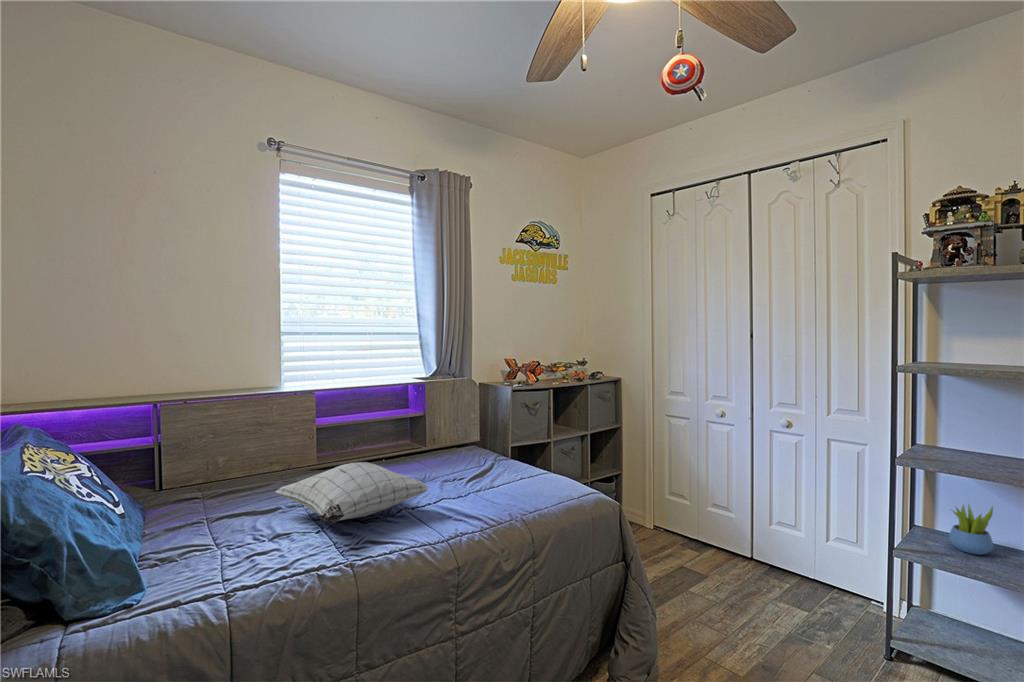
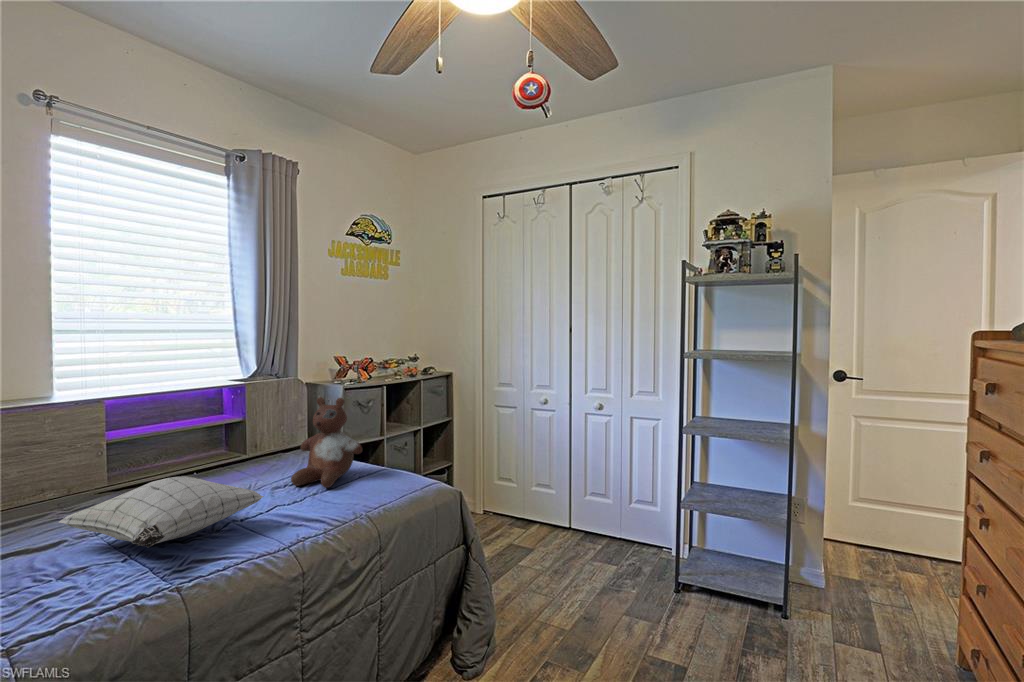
stuffed bear: none [458,397,523,485] -> present [291,397,362,488]
succulent plant: present [949,504,993,555] -> none [710,461,737,499]

